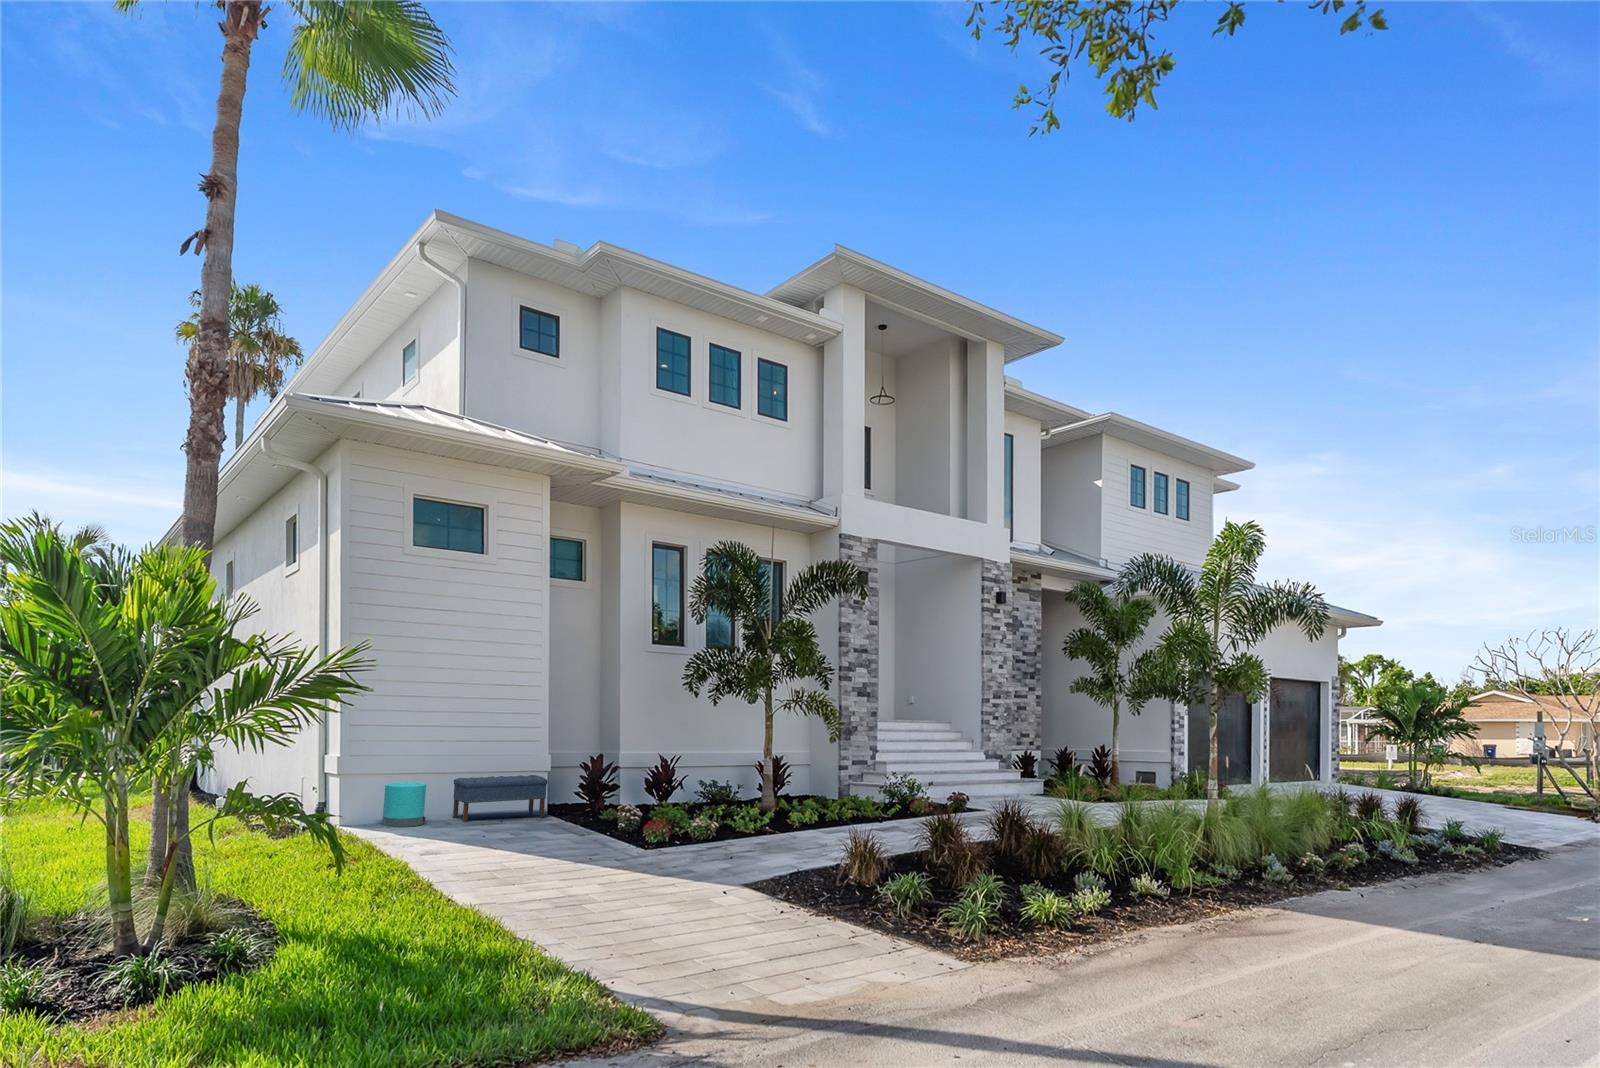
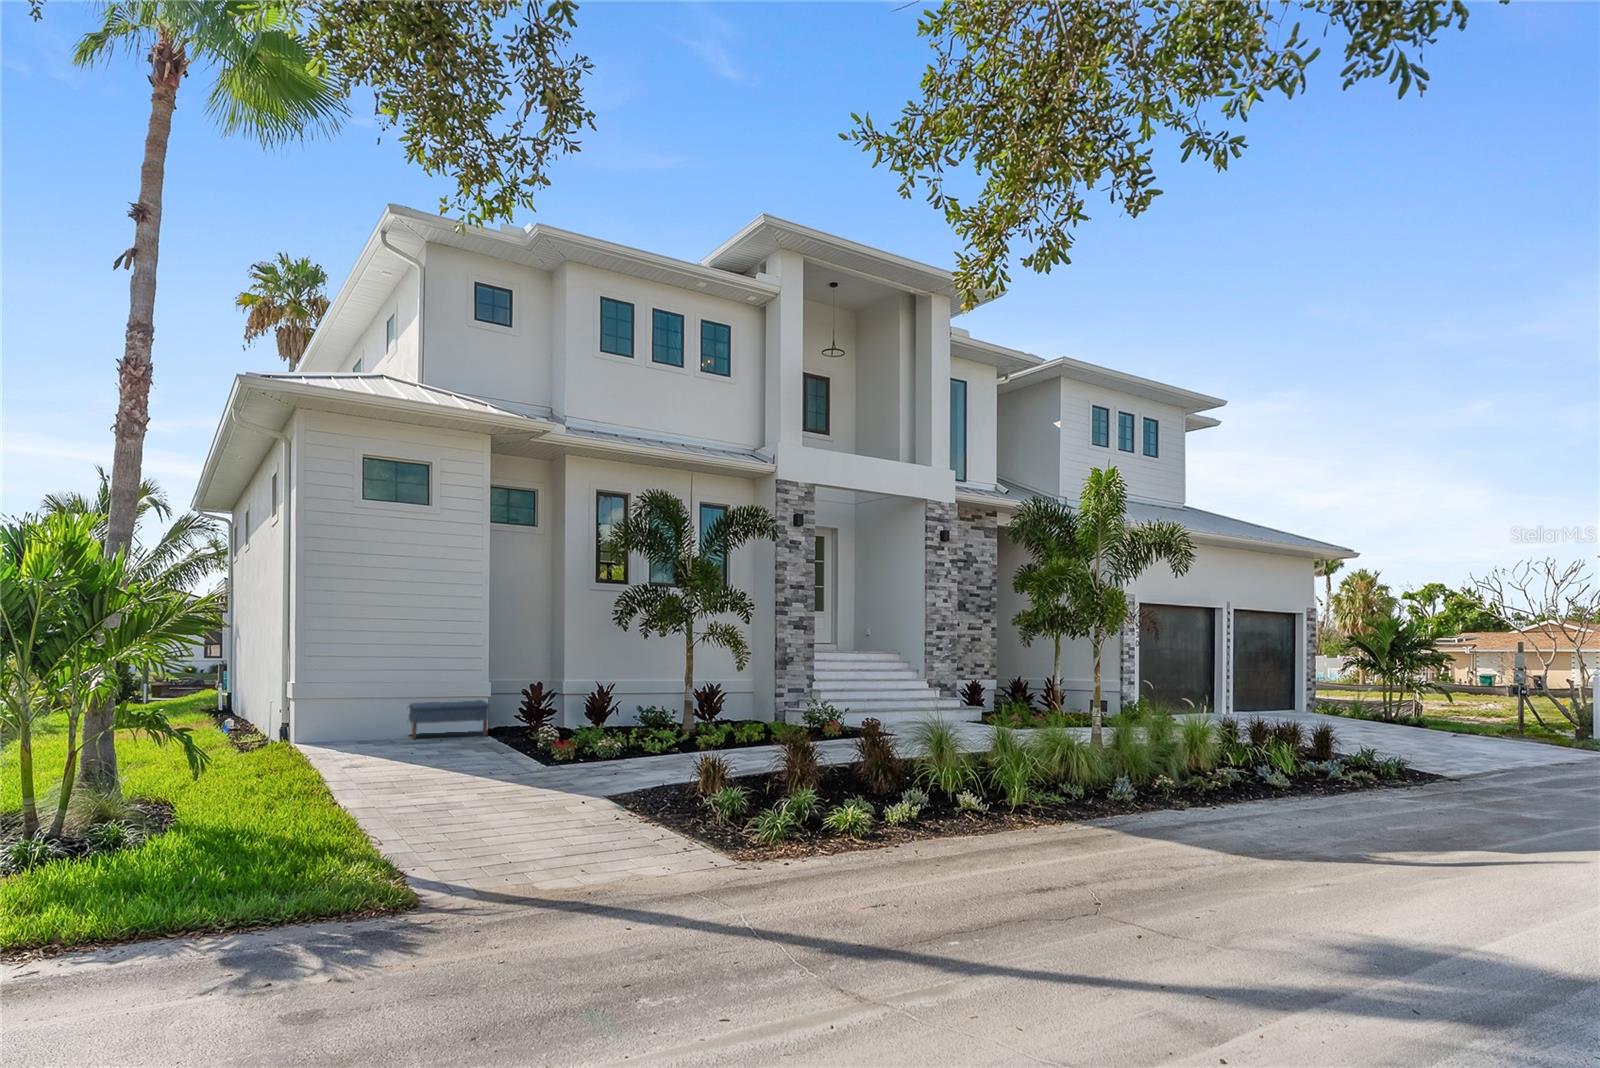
trash can: present [382,782,426,827] -> none [340,706,378,743]

